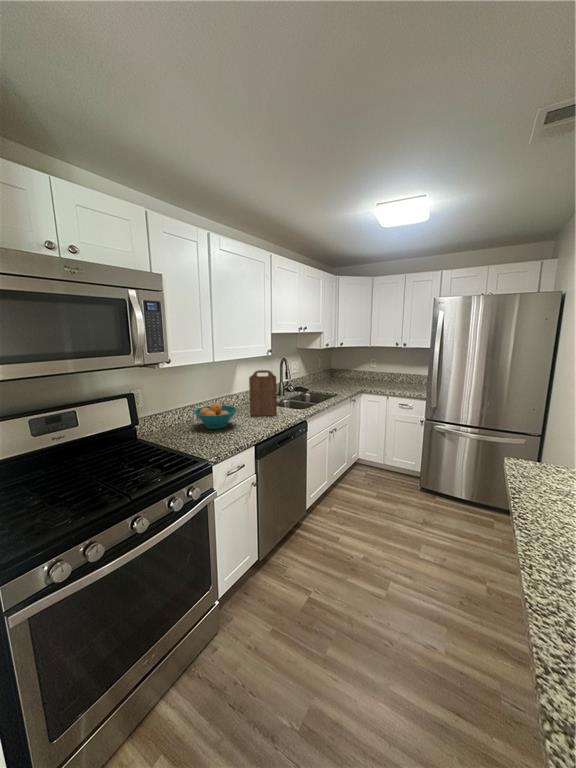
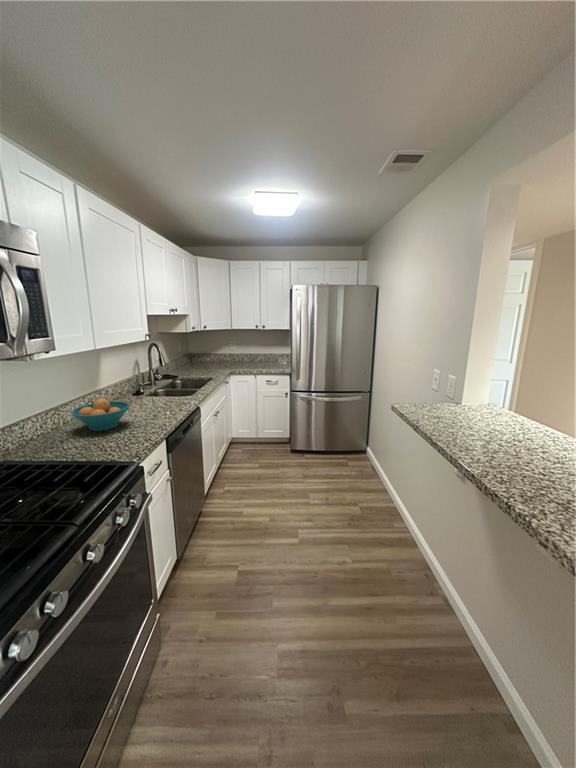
cutting board: present [249,370,277,416] -> none [131,356,167,411]

